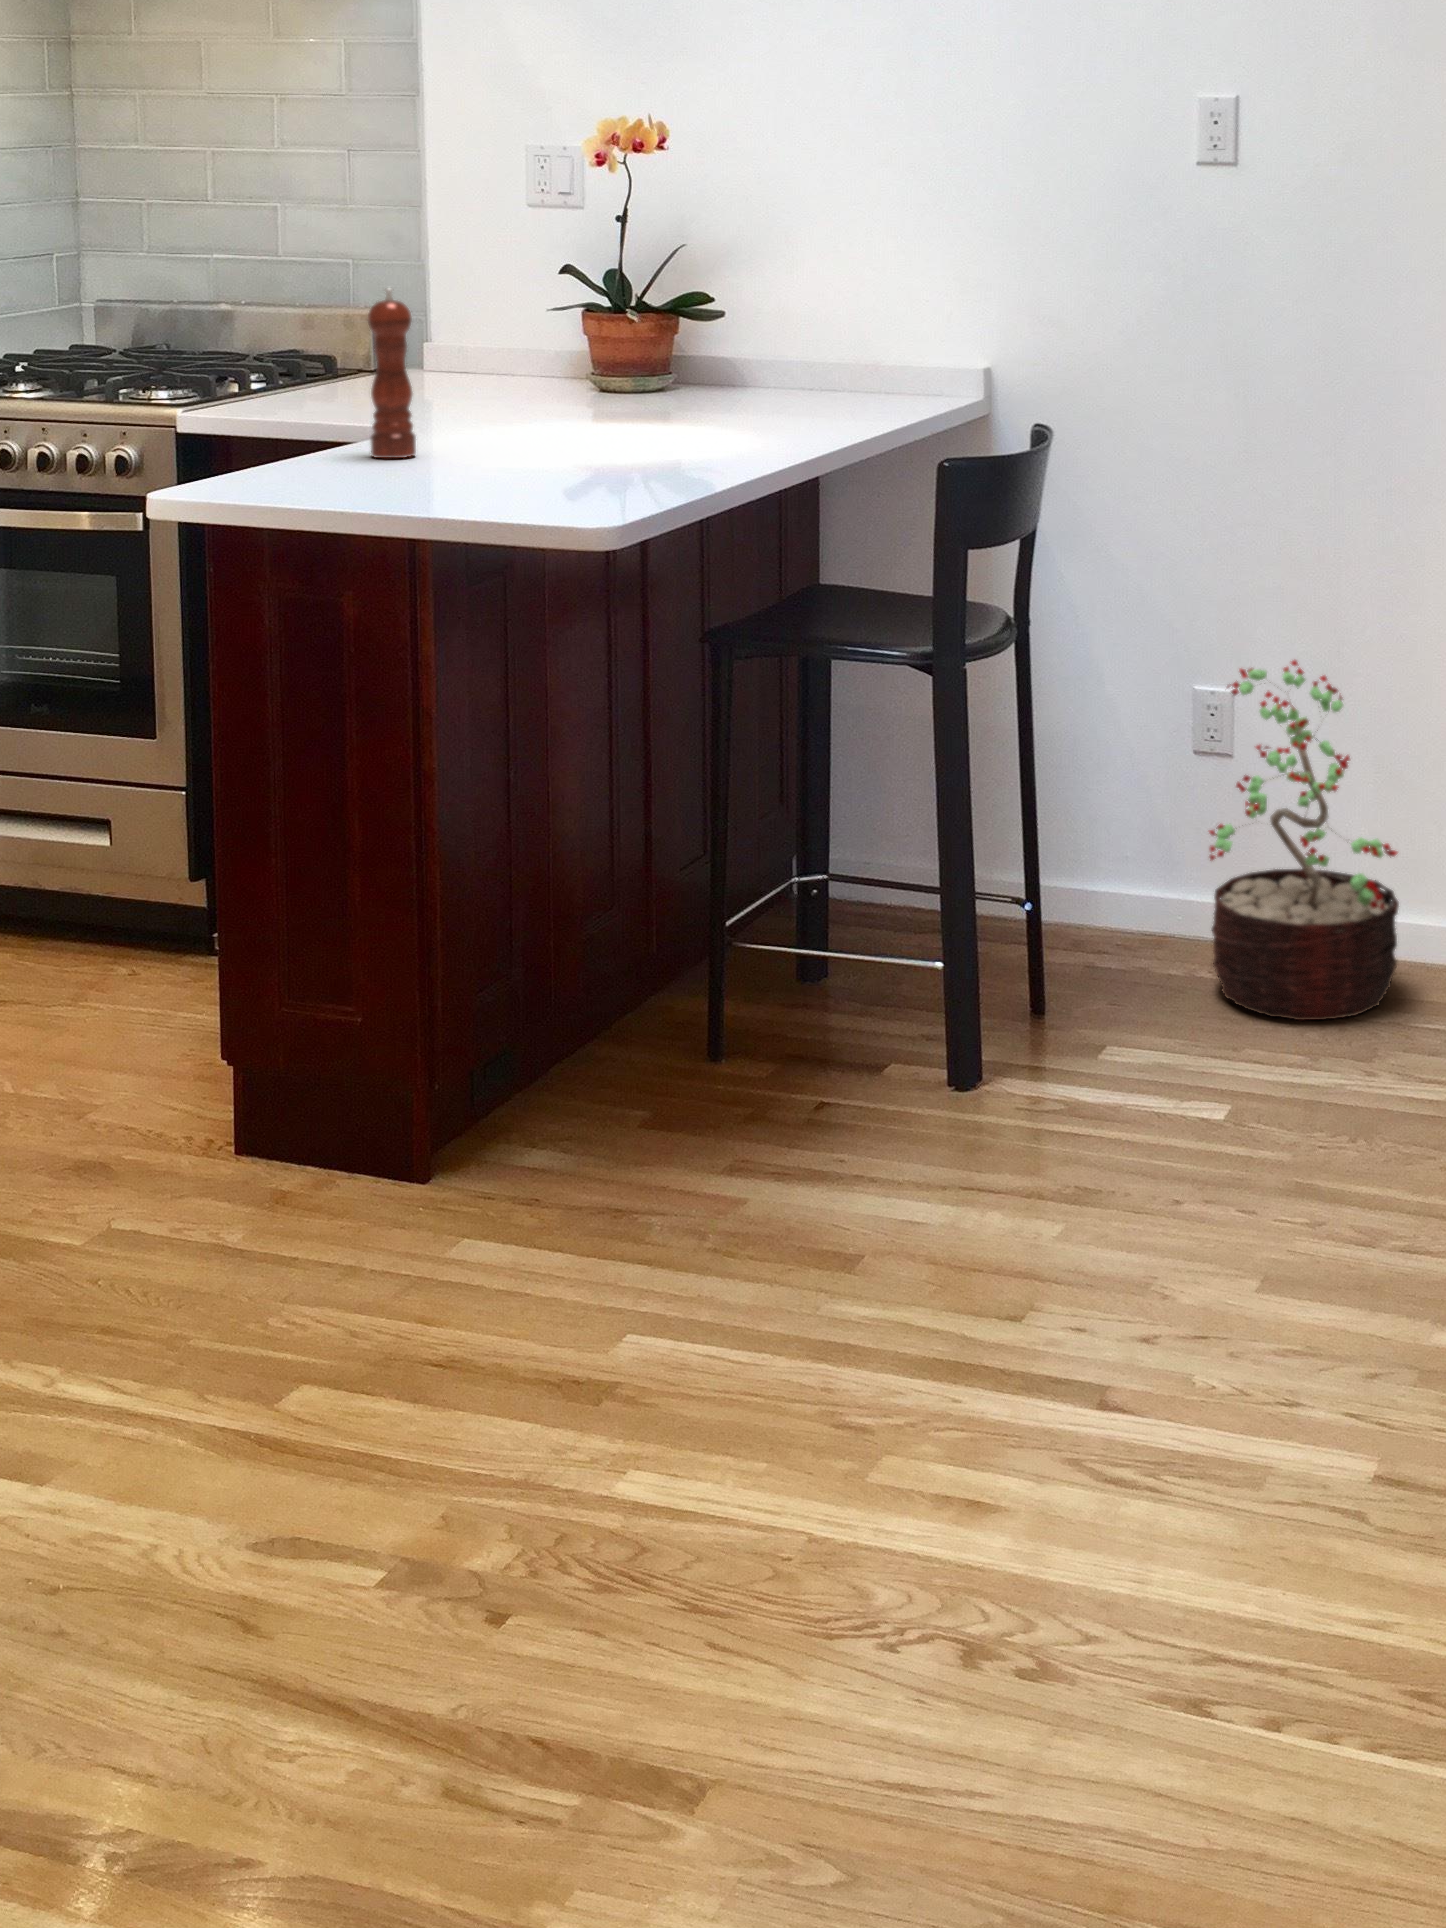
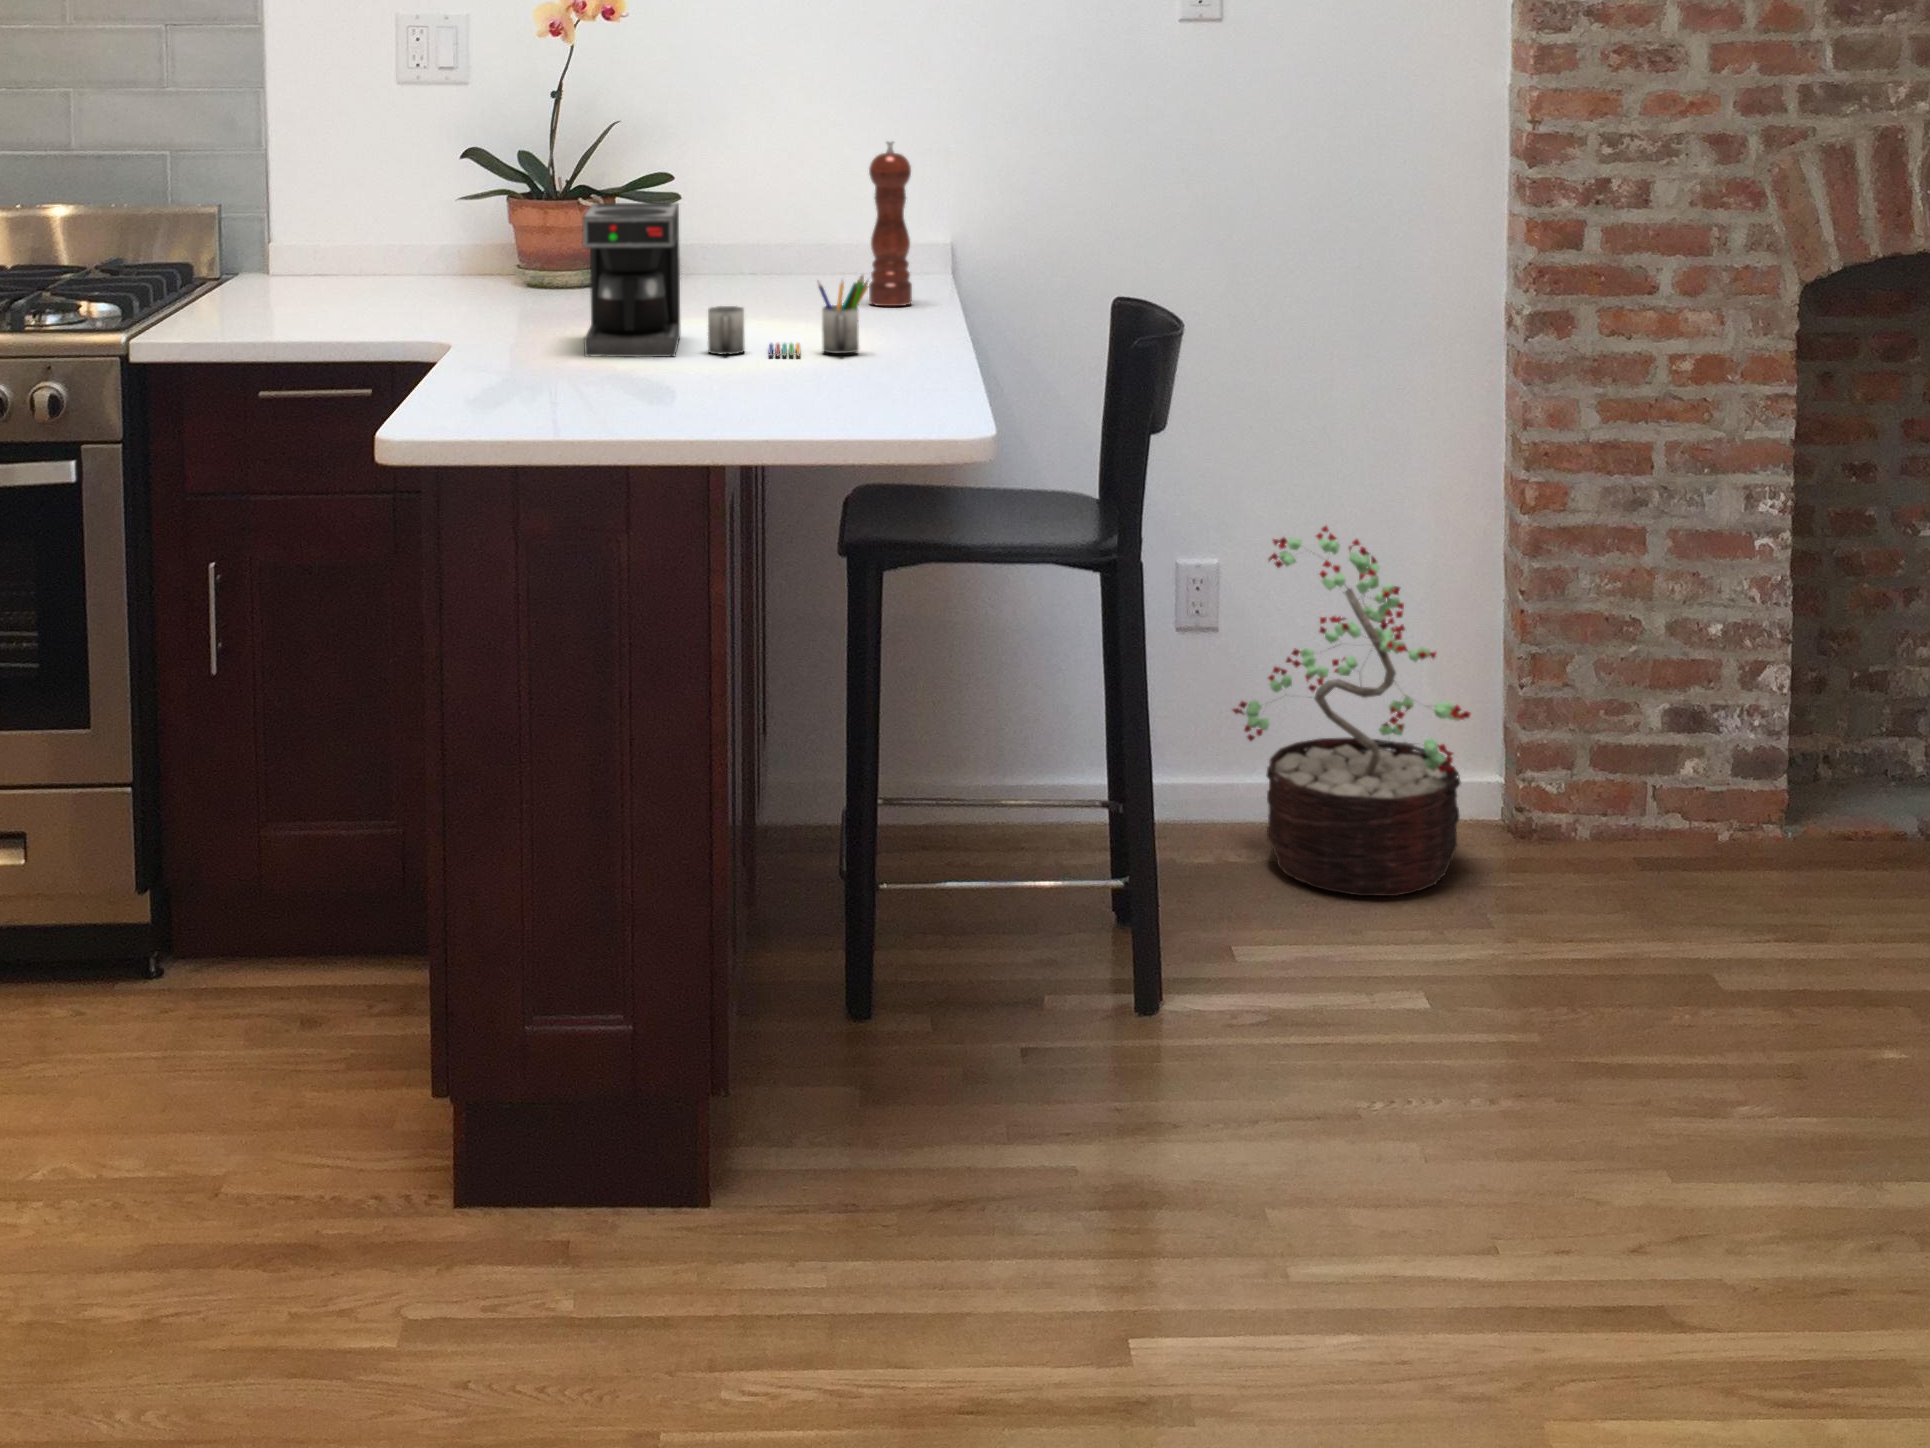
pepper mill: present [367,288,416,458] -> present [869,141,912,306]
coffee maker: none [456,315,694,454] -> present [583,203,868,357]

